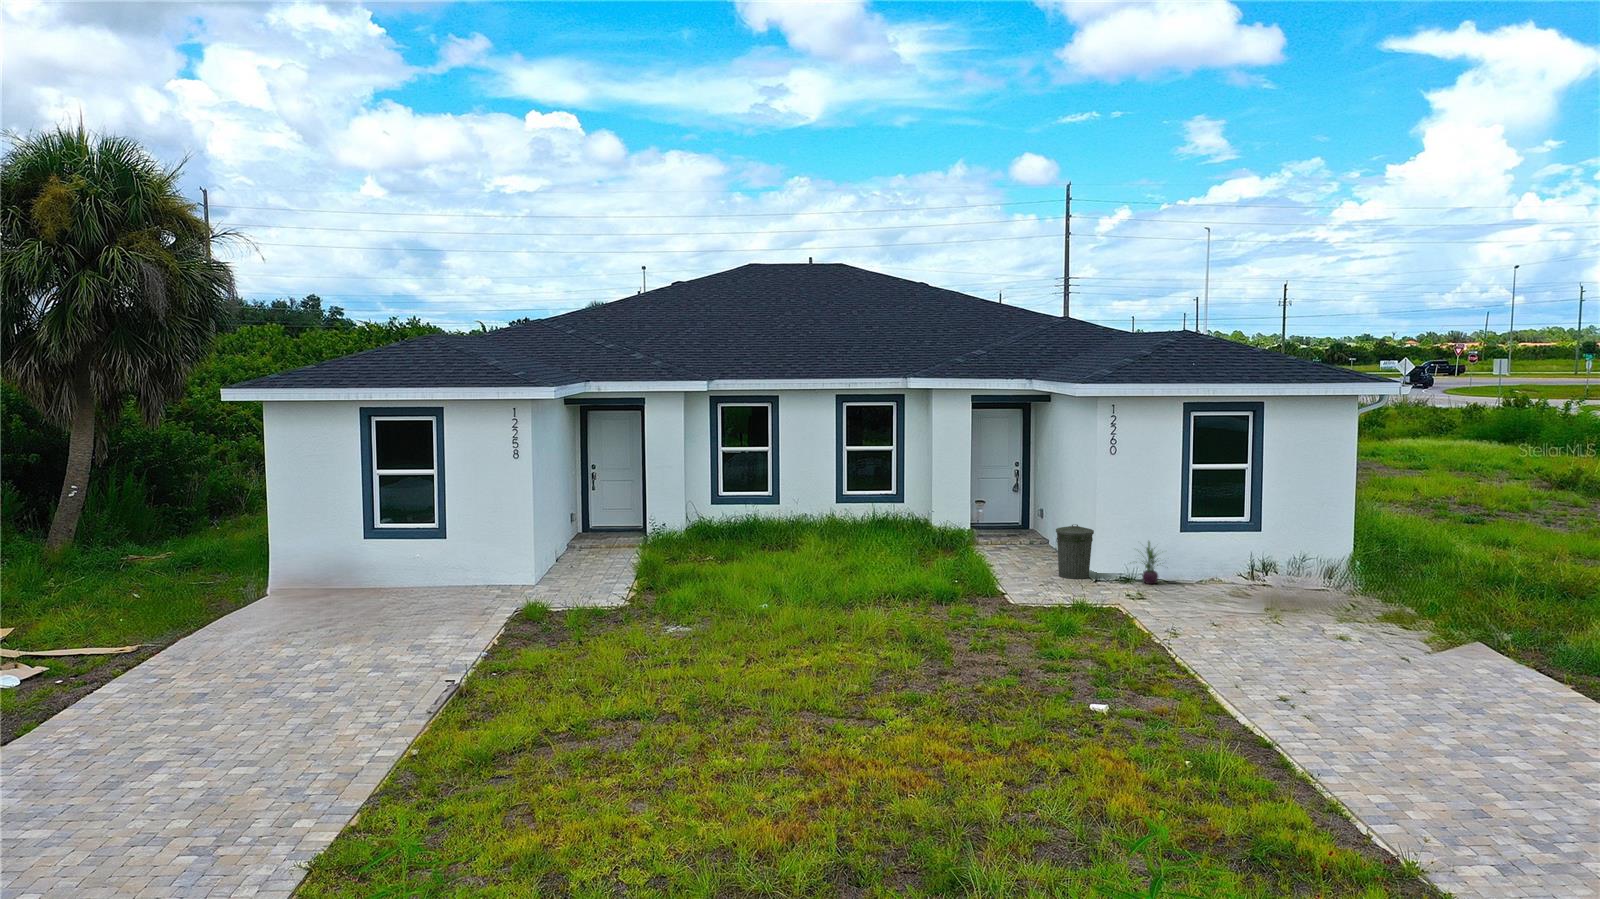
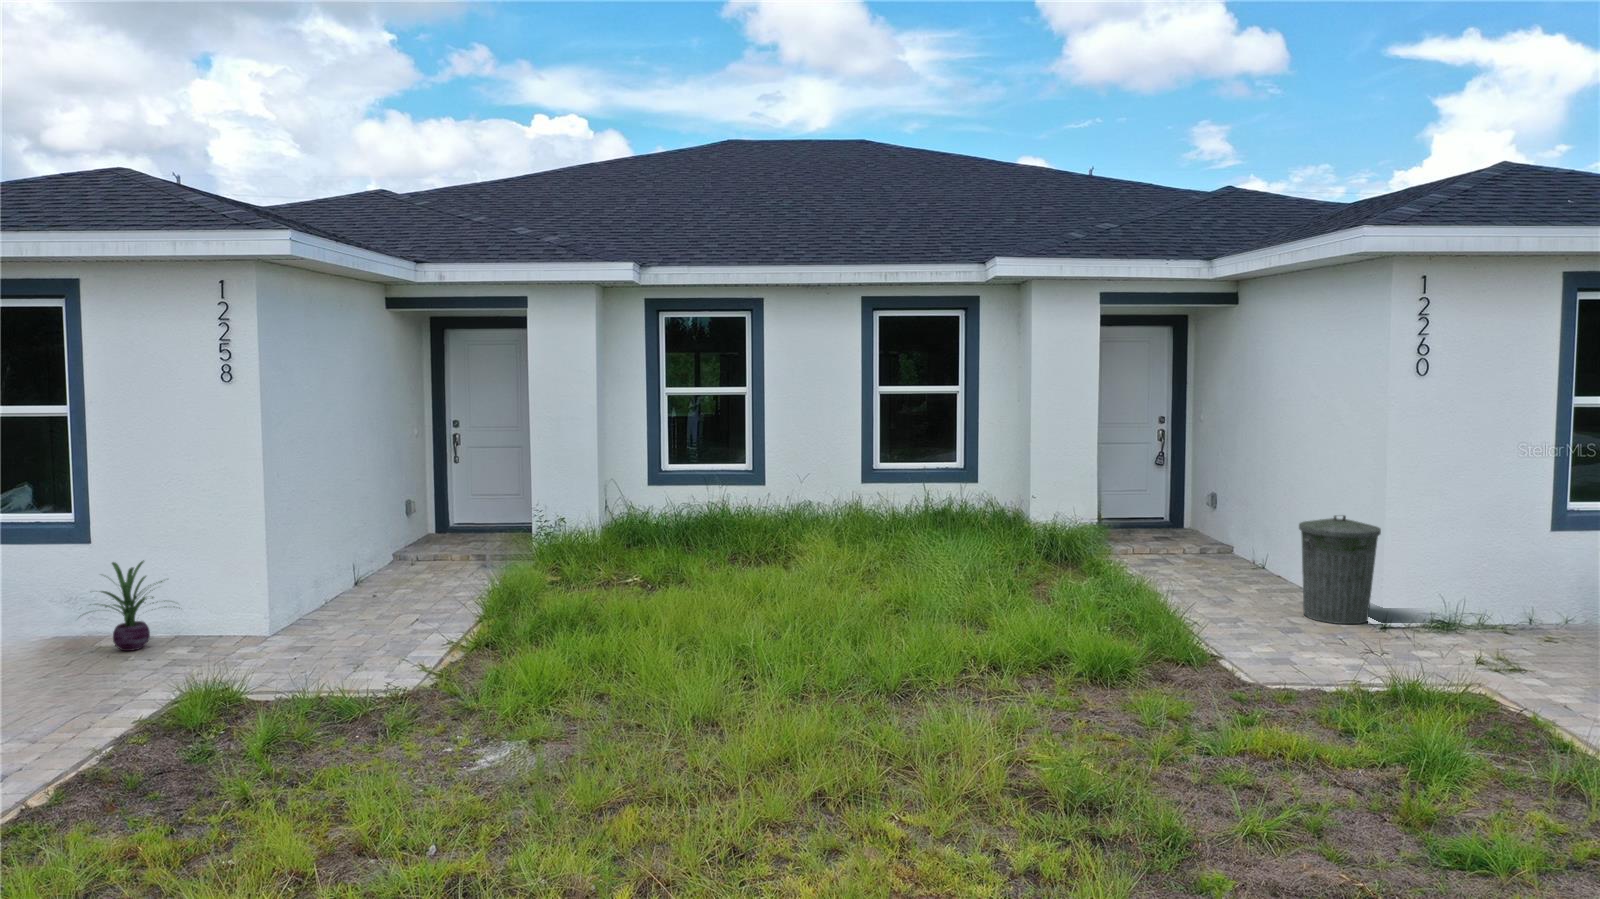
decorative plant: present [1136,542,1161,584] -> present [101,560,180,651]

